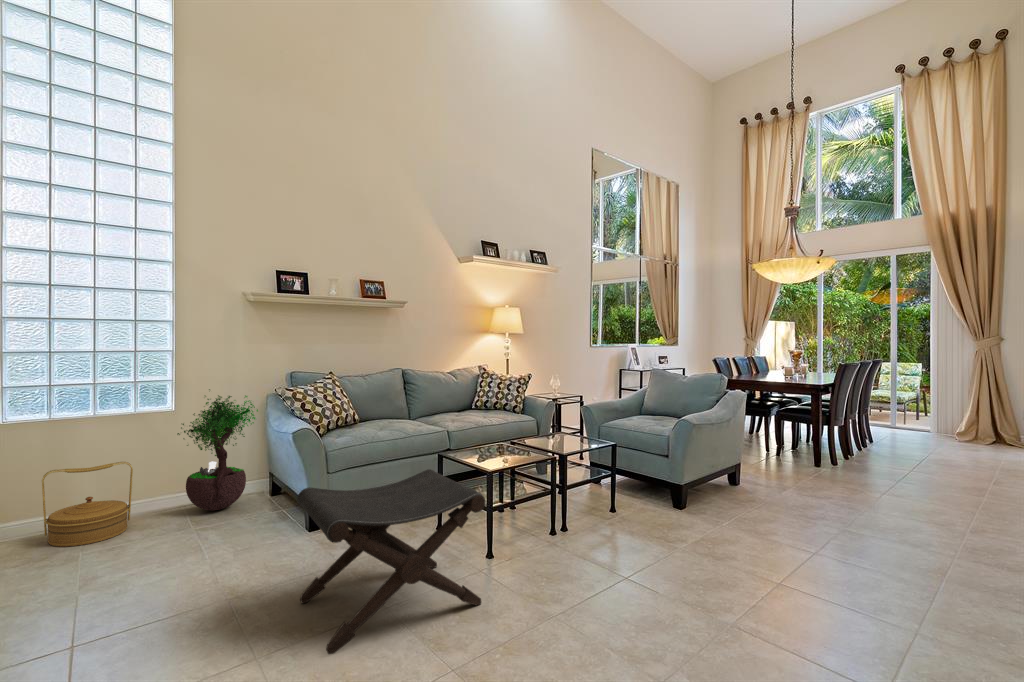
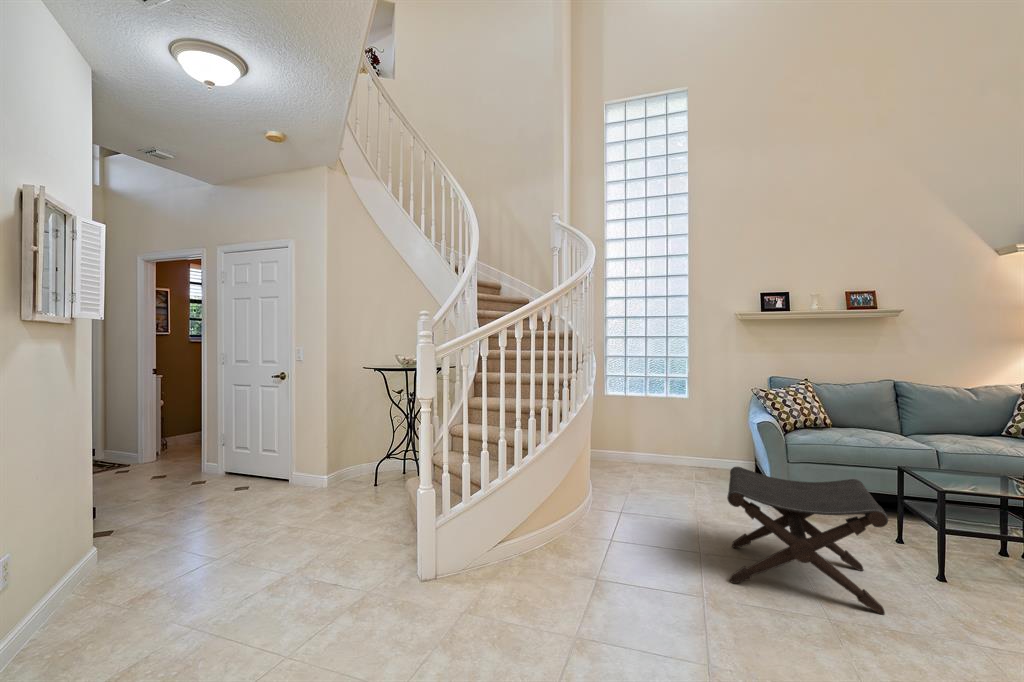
potted tree: present [177,389,258,510] -> none [686,385,742,472]
woven basket: present [42,462,133,547] -> none [619,424,662,471]

